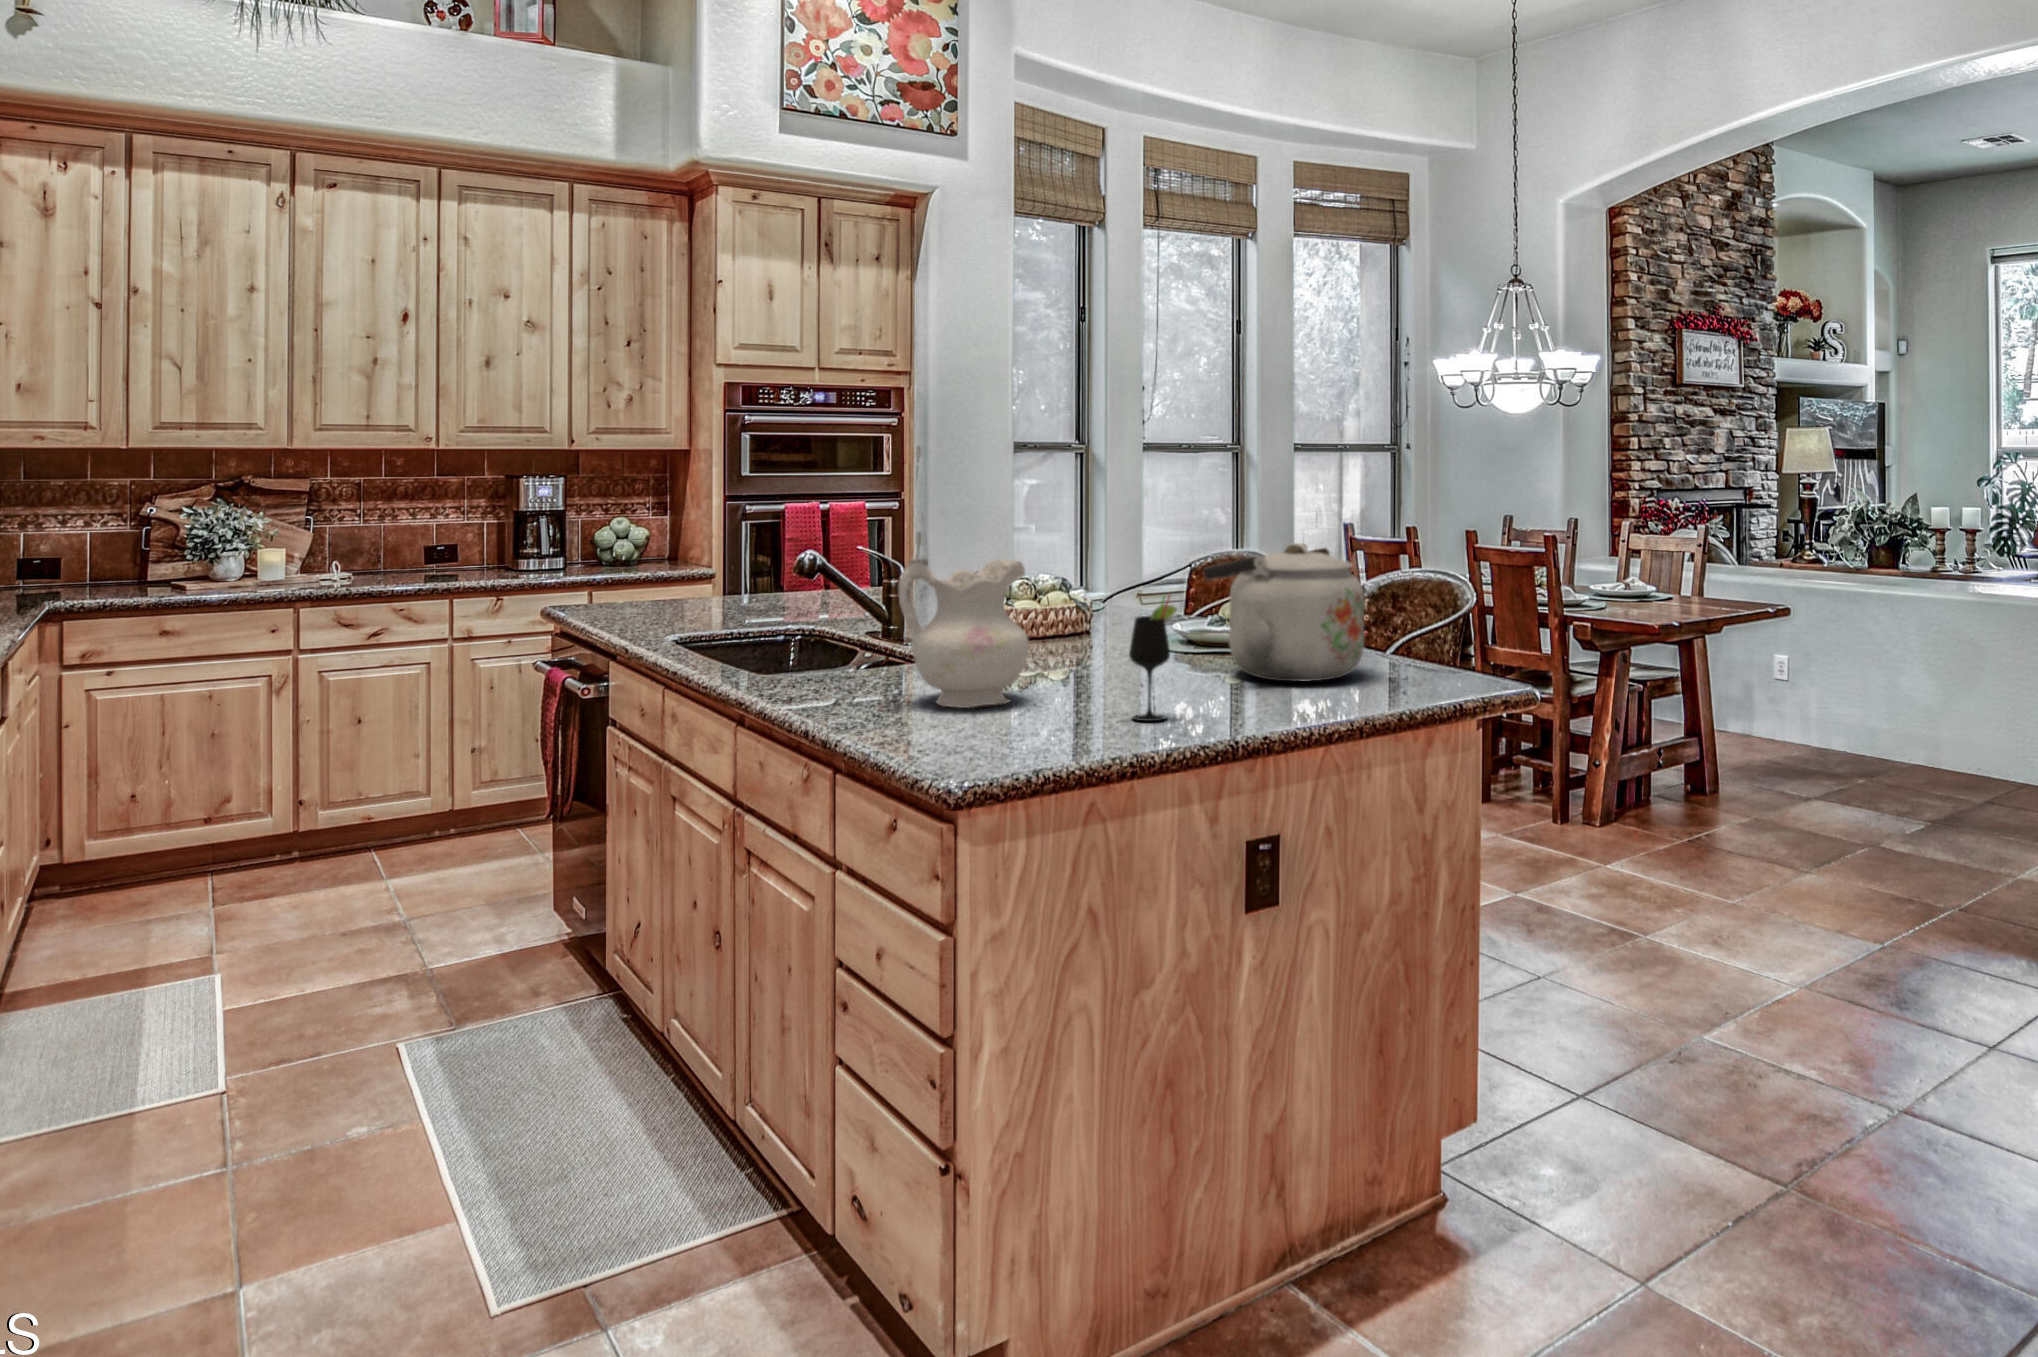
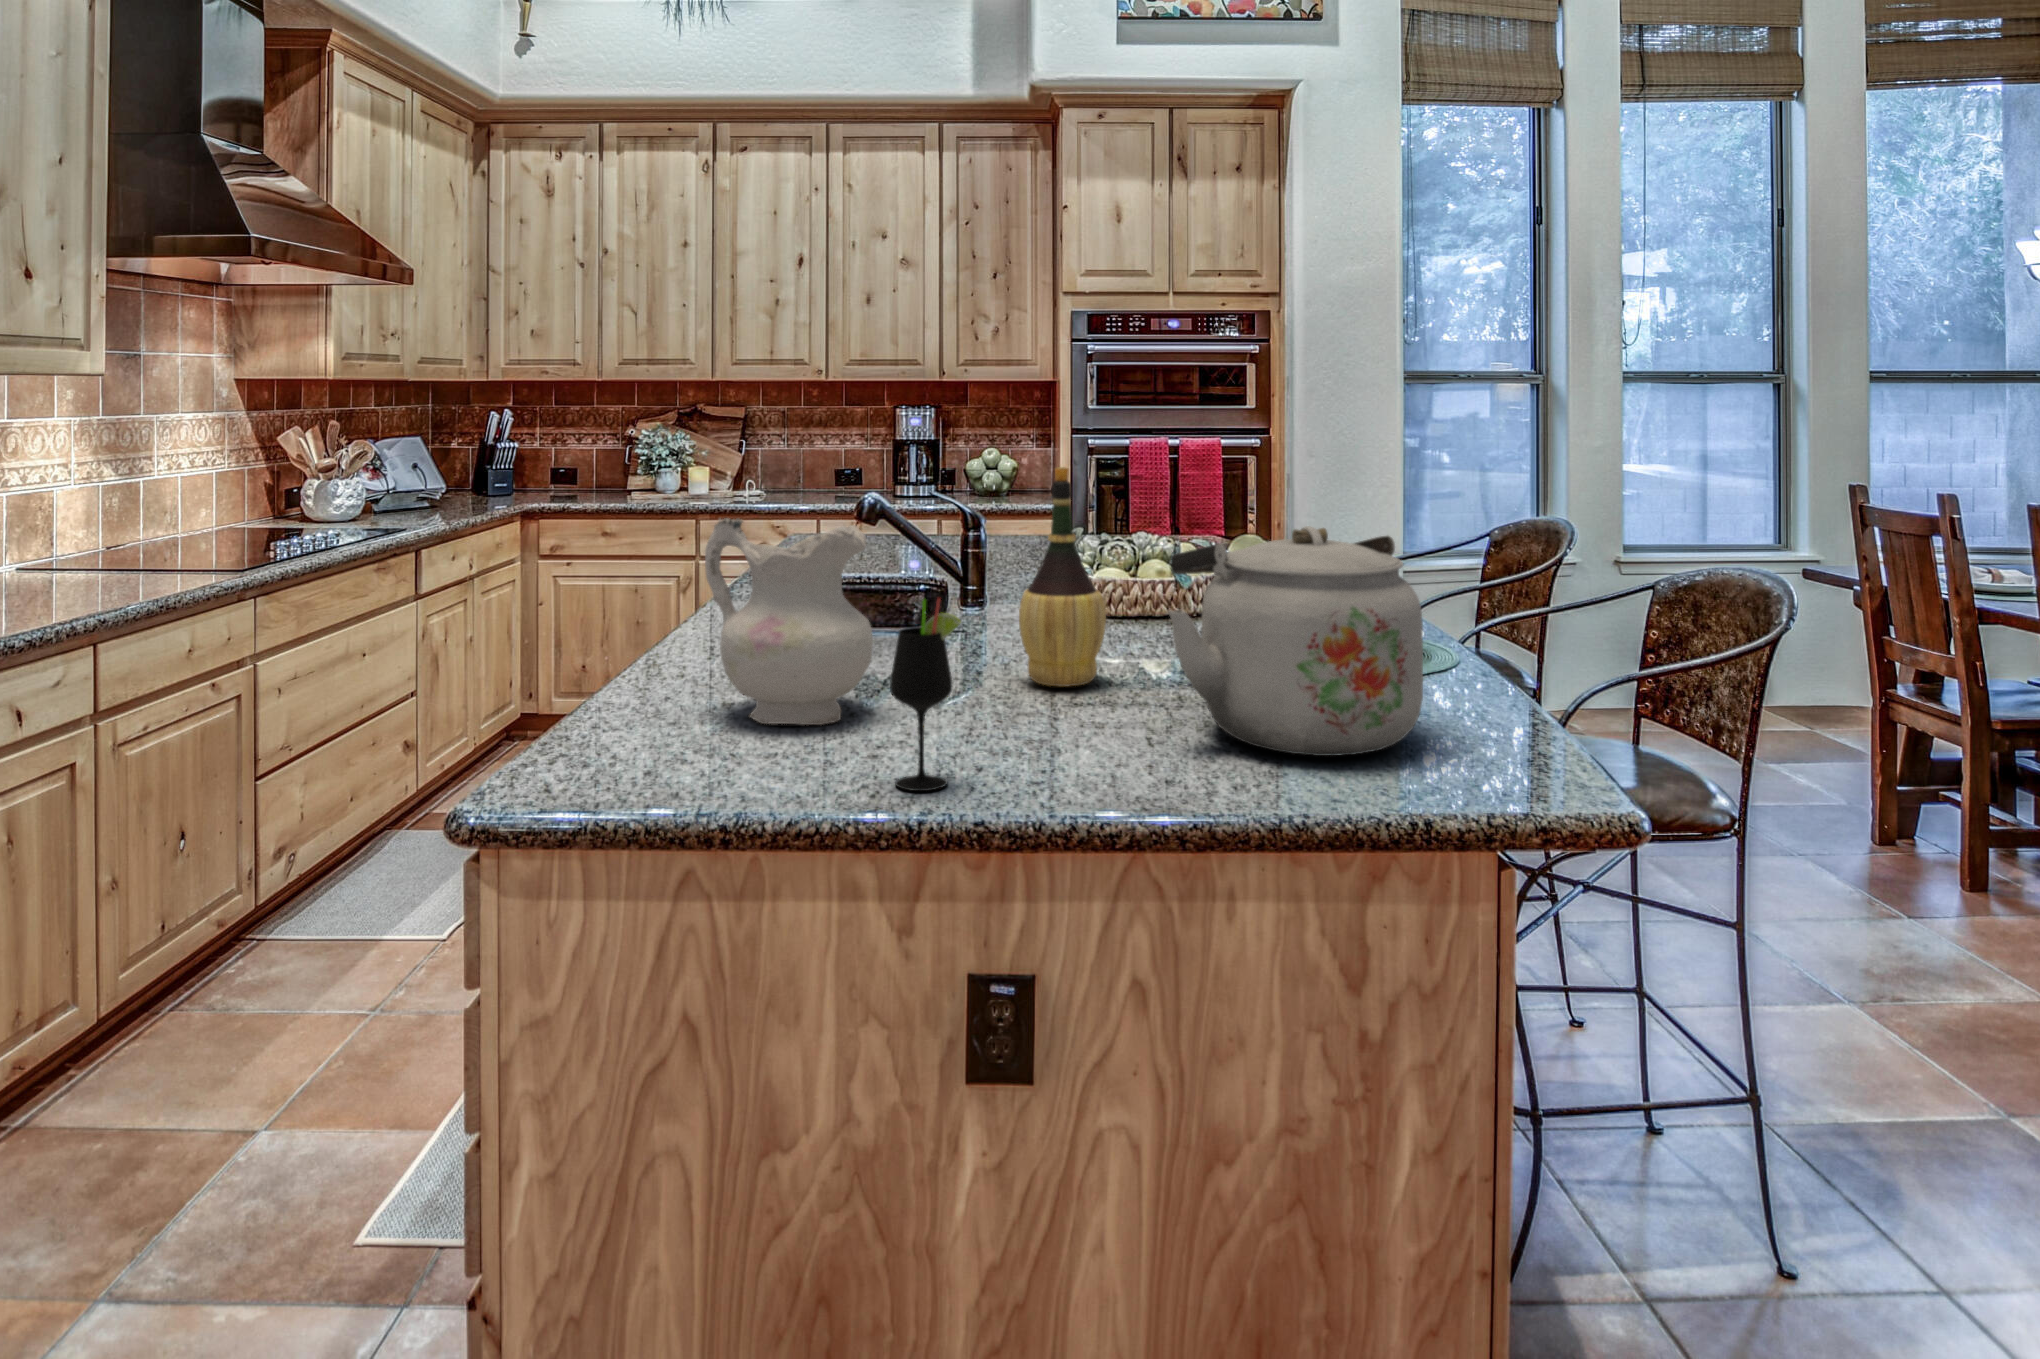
wine bottle: none [1062,513,1125,670] -> present [1019,467,1106,686]

